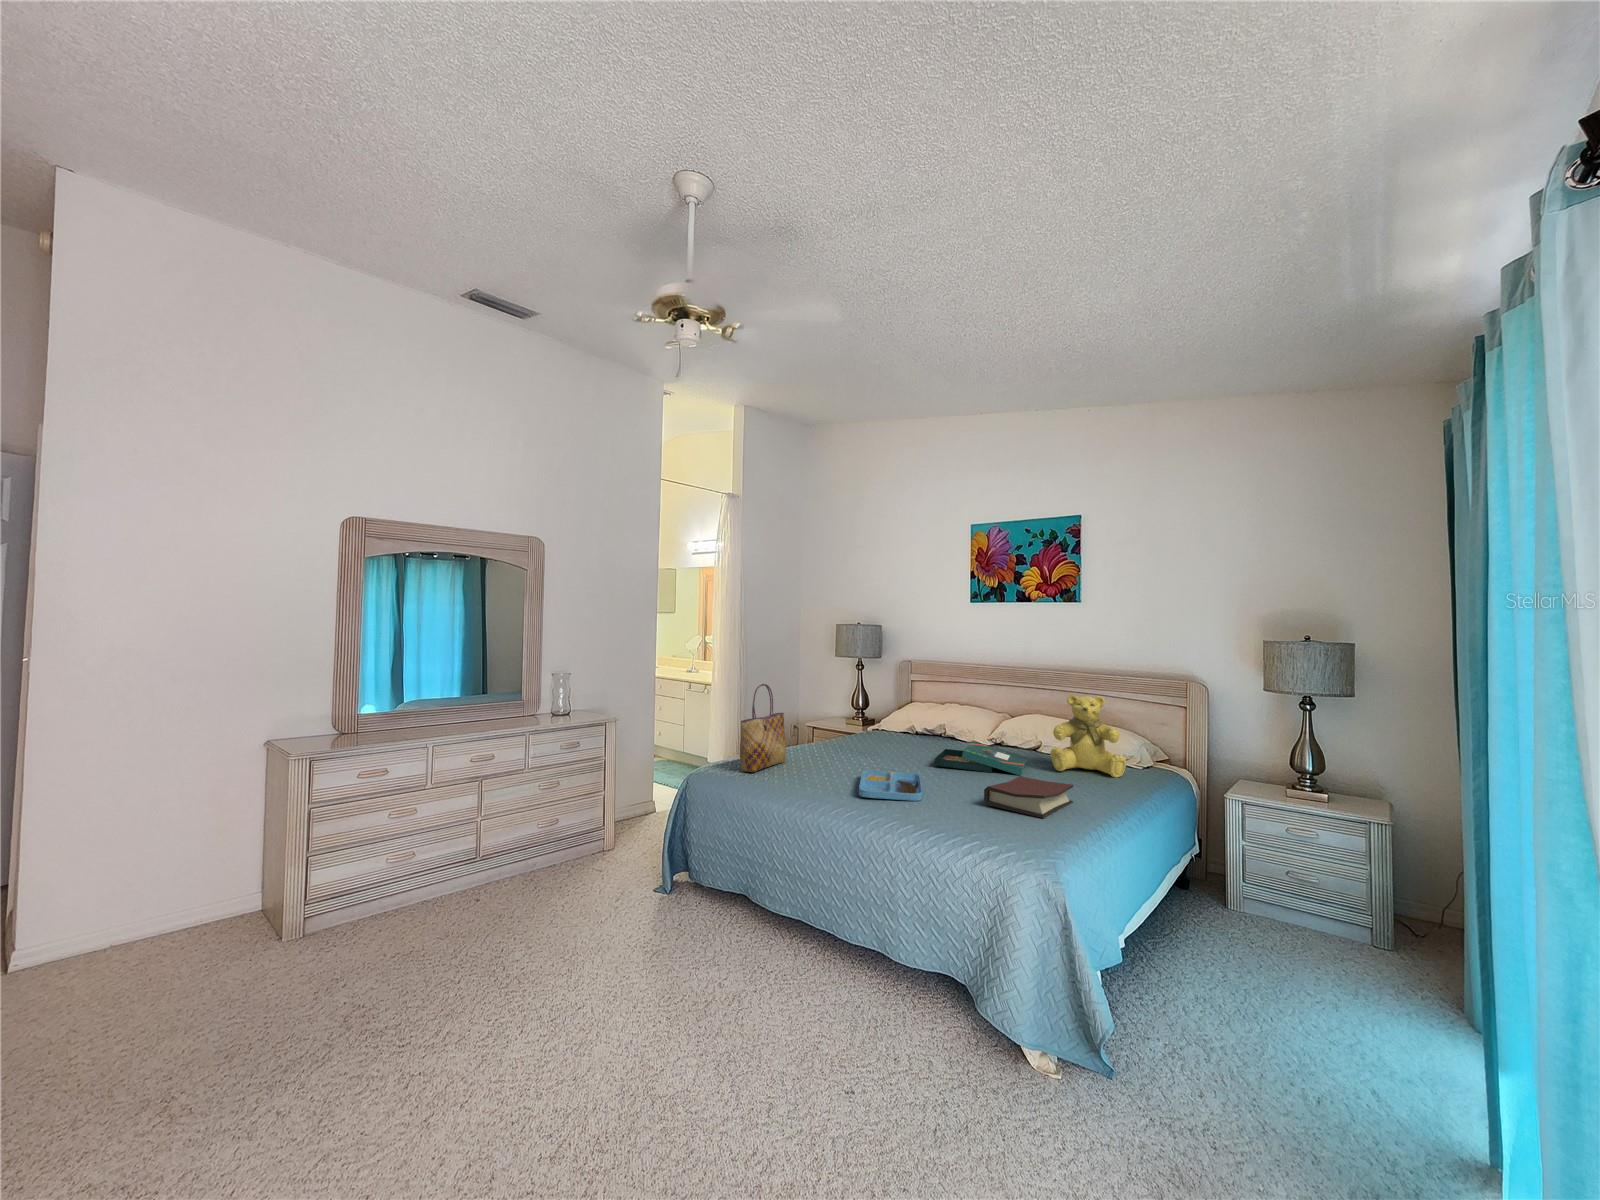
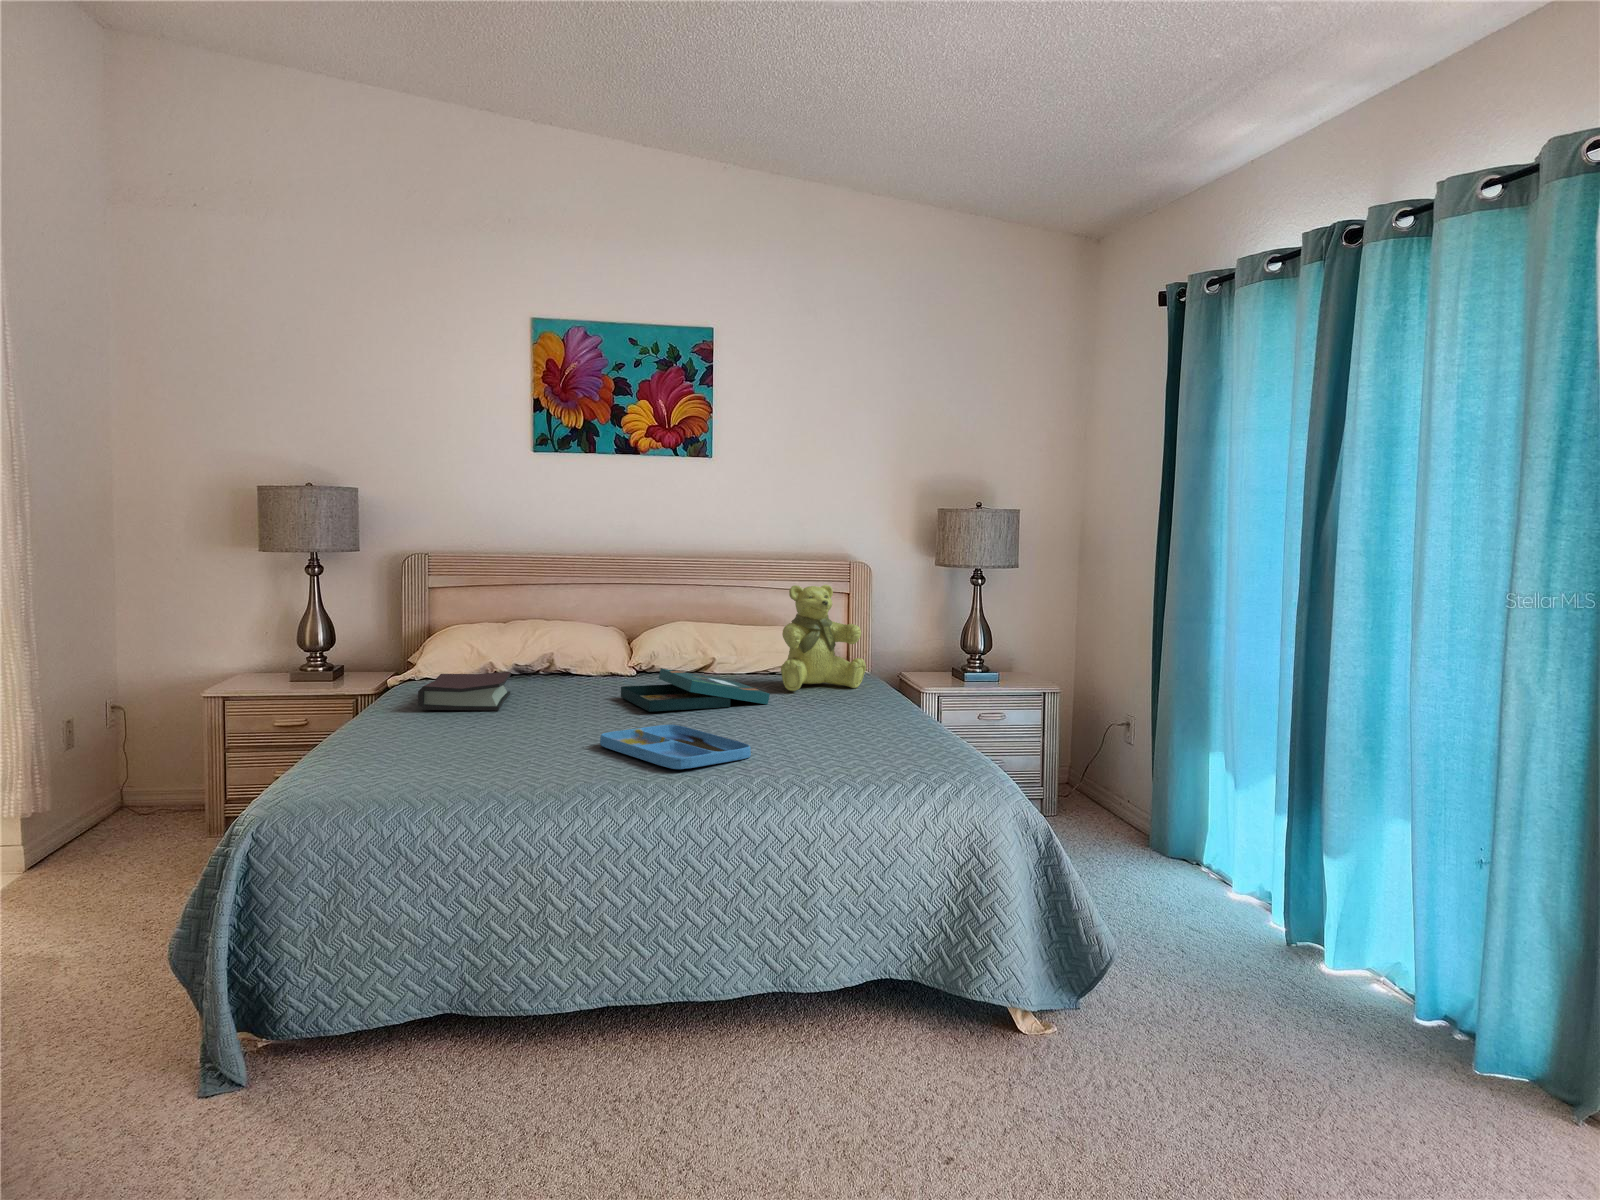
tote bag: present [740,683,786,772] -> none [365,600,412,780]
hardback book: present [984,776,1073,818] -> present [418,672,511,710]

